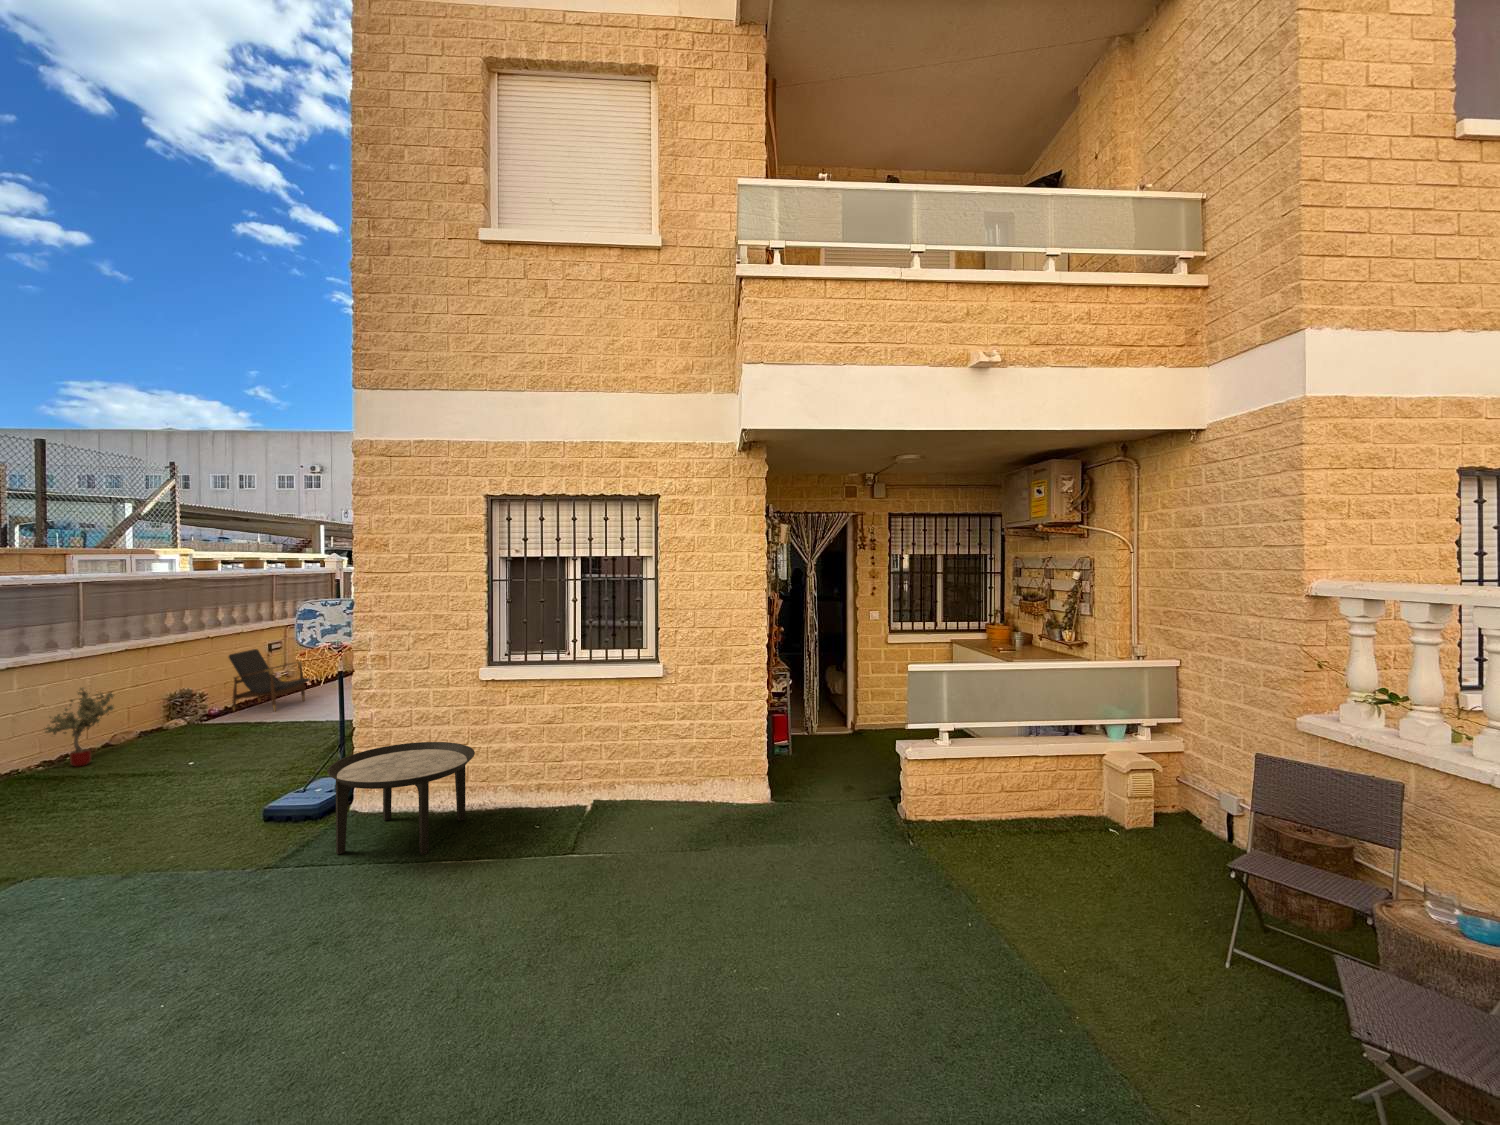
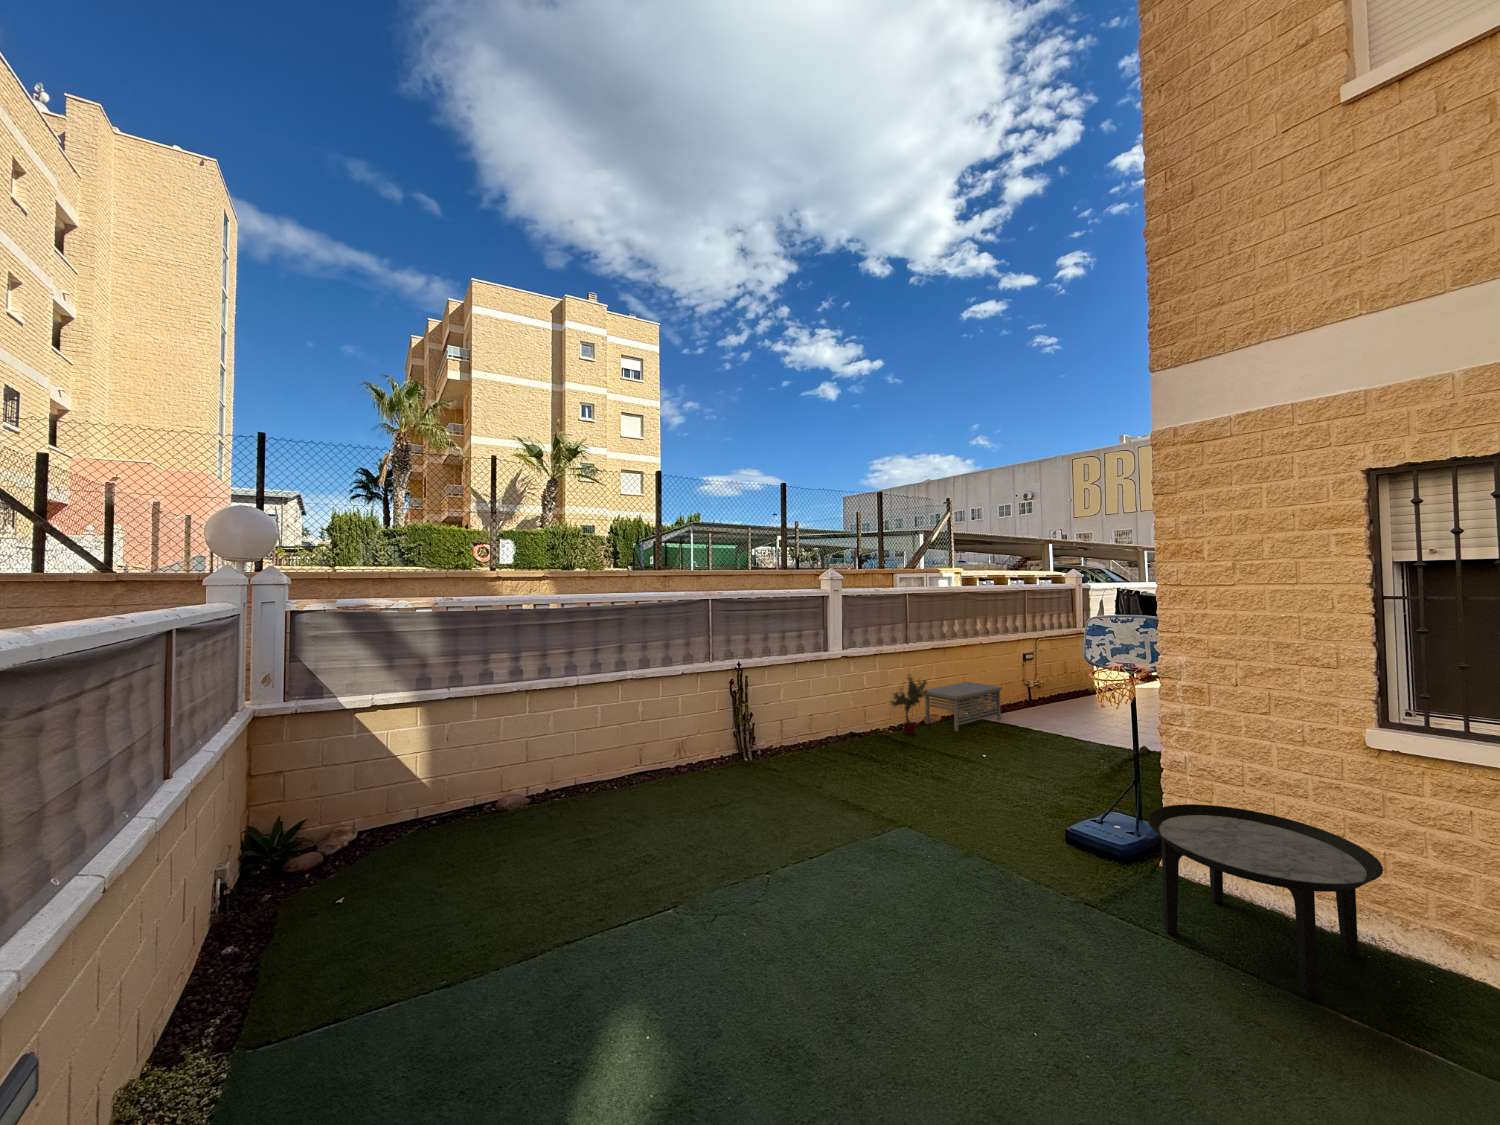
lounge chair: present [229,649,310,711] -> none [997,655,1064,715]
storage bench: none [105,687,230,748] -> present [921,682,1002,731]

